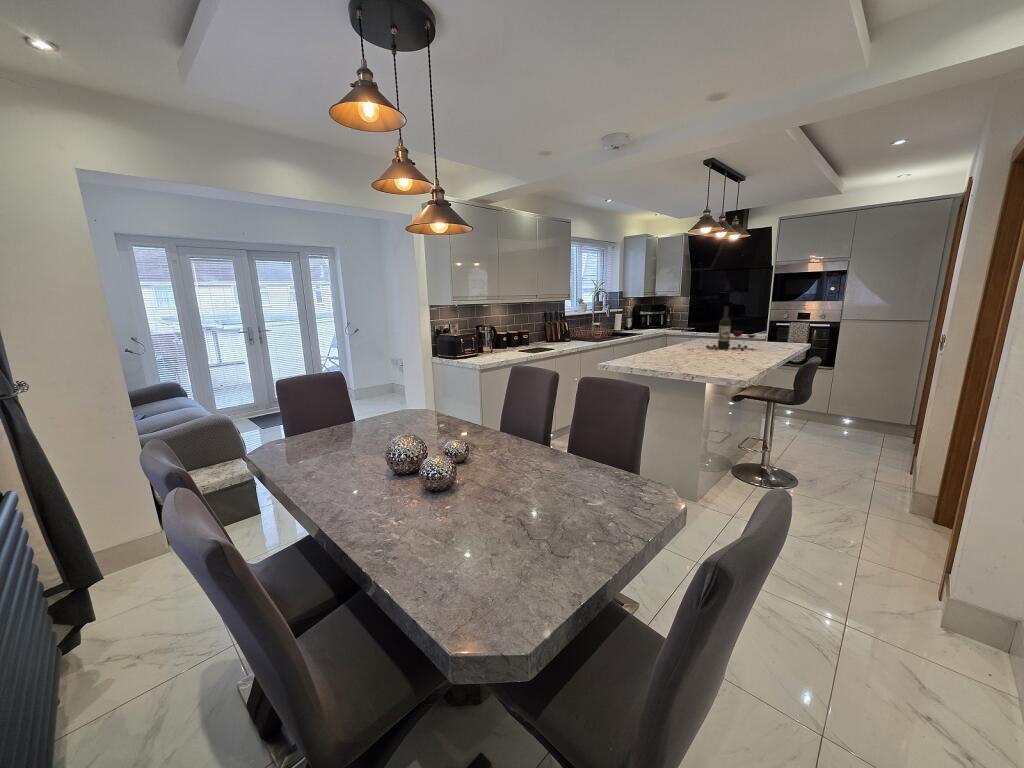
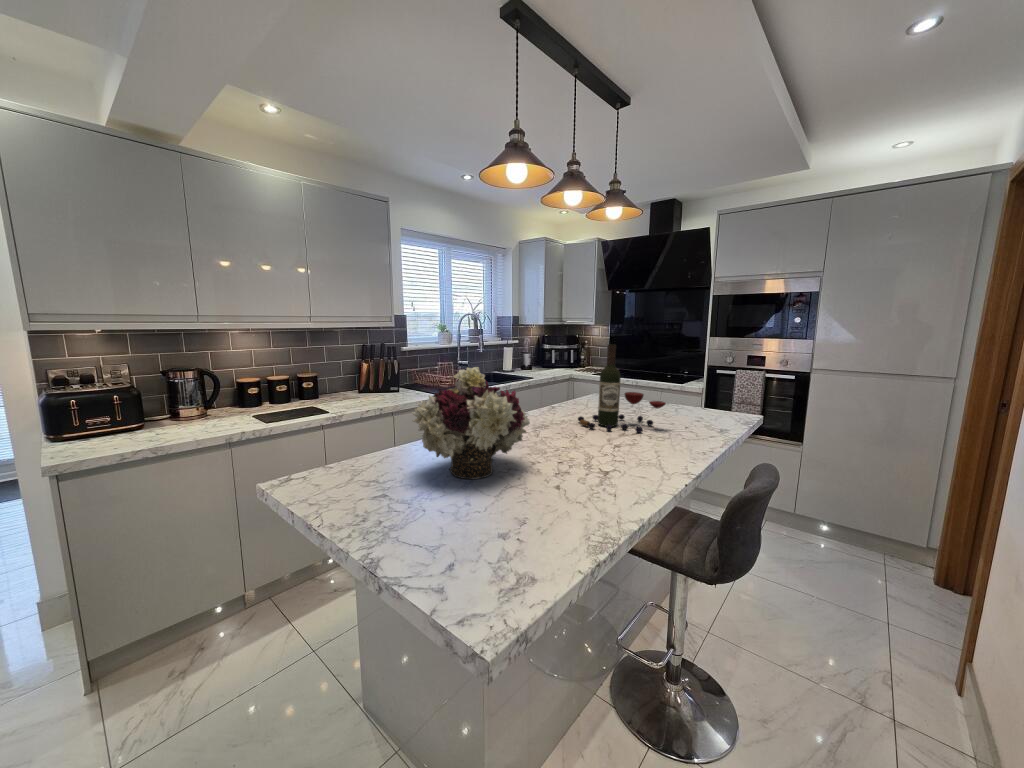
flower arrangement: none [657,316,705,362] -> present [412,367,530,479]

